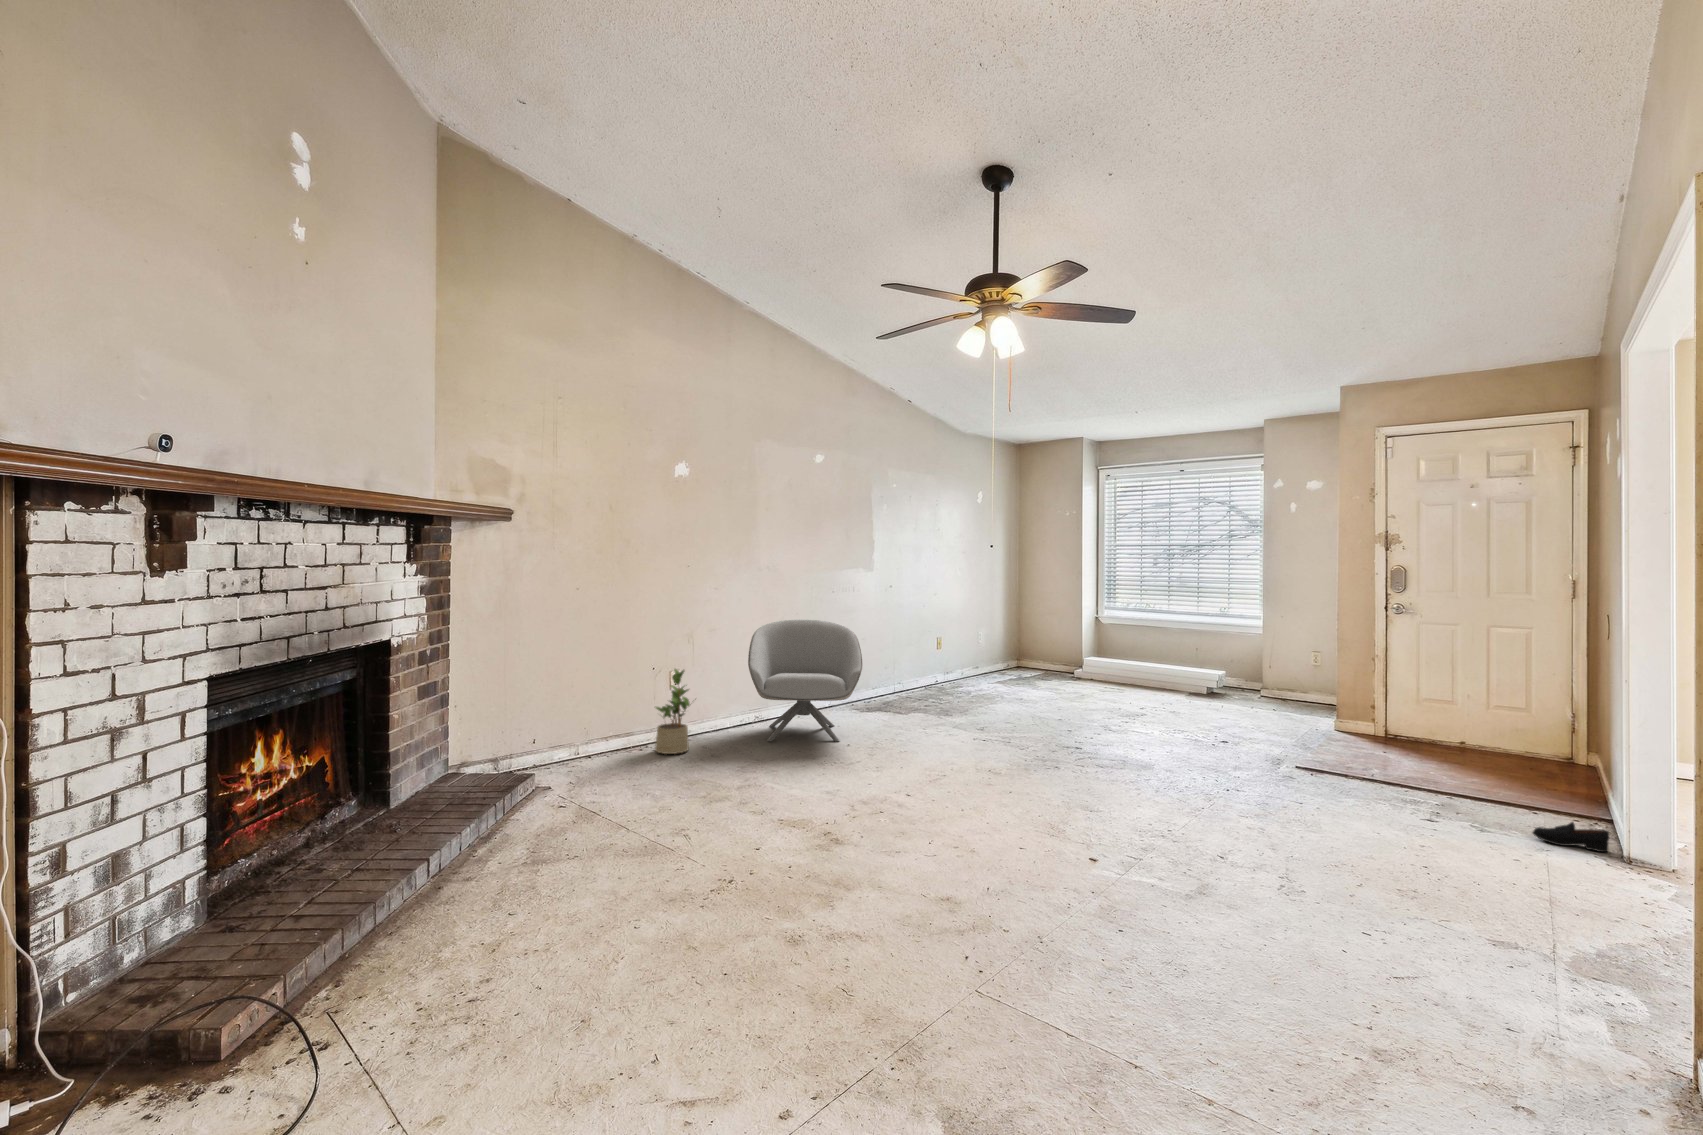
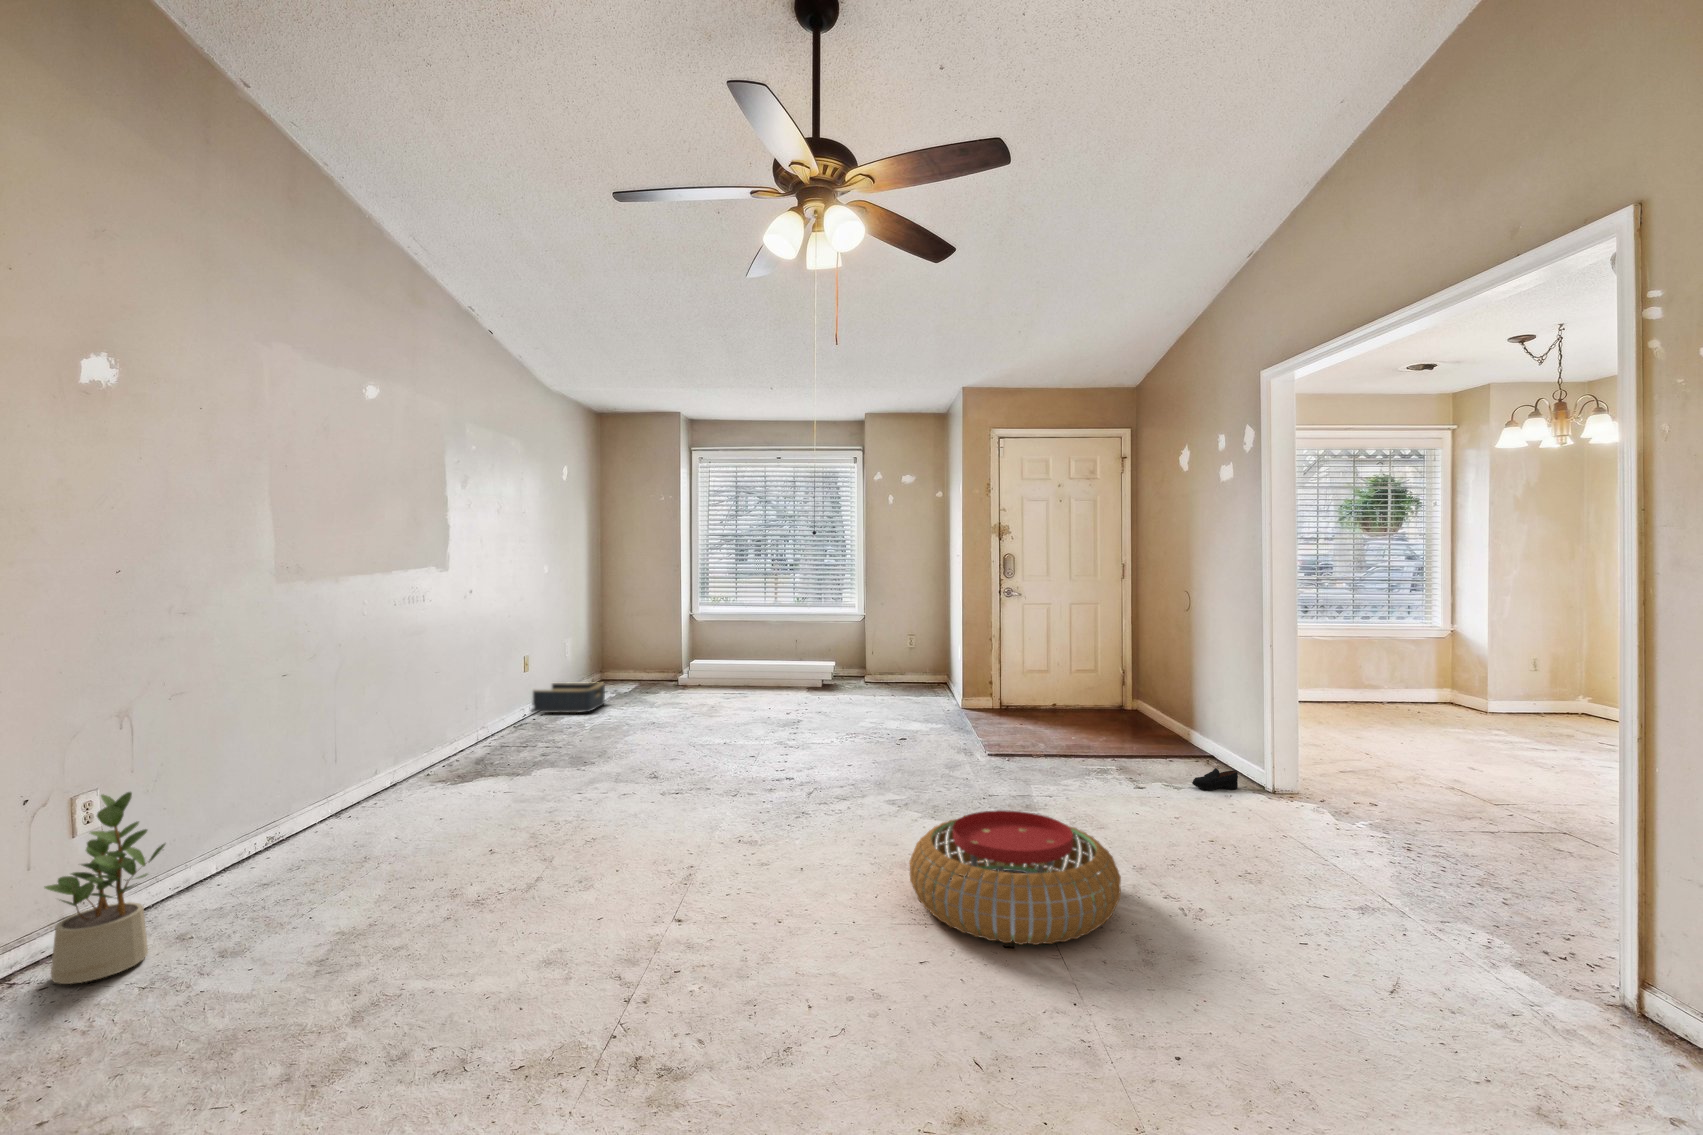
armchair: present [748,620,862,741] -> none [261,657,500,883]
basket: none [947,660,1004,684] -> present [531,683,605,713]
pouf: none [1070,776,1260,883] -> present [910,810,1121,945]

